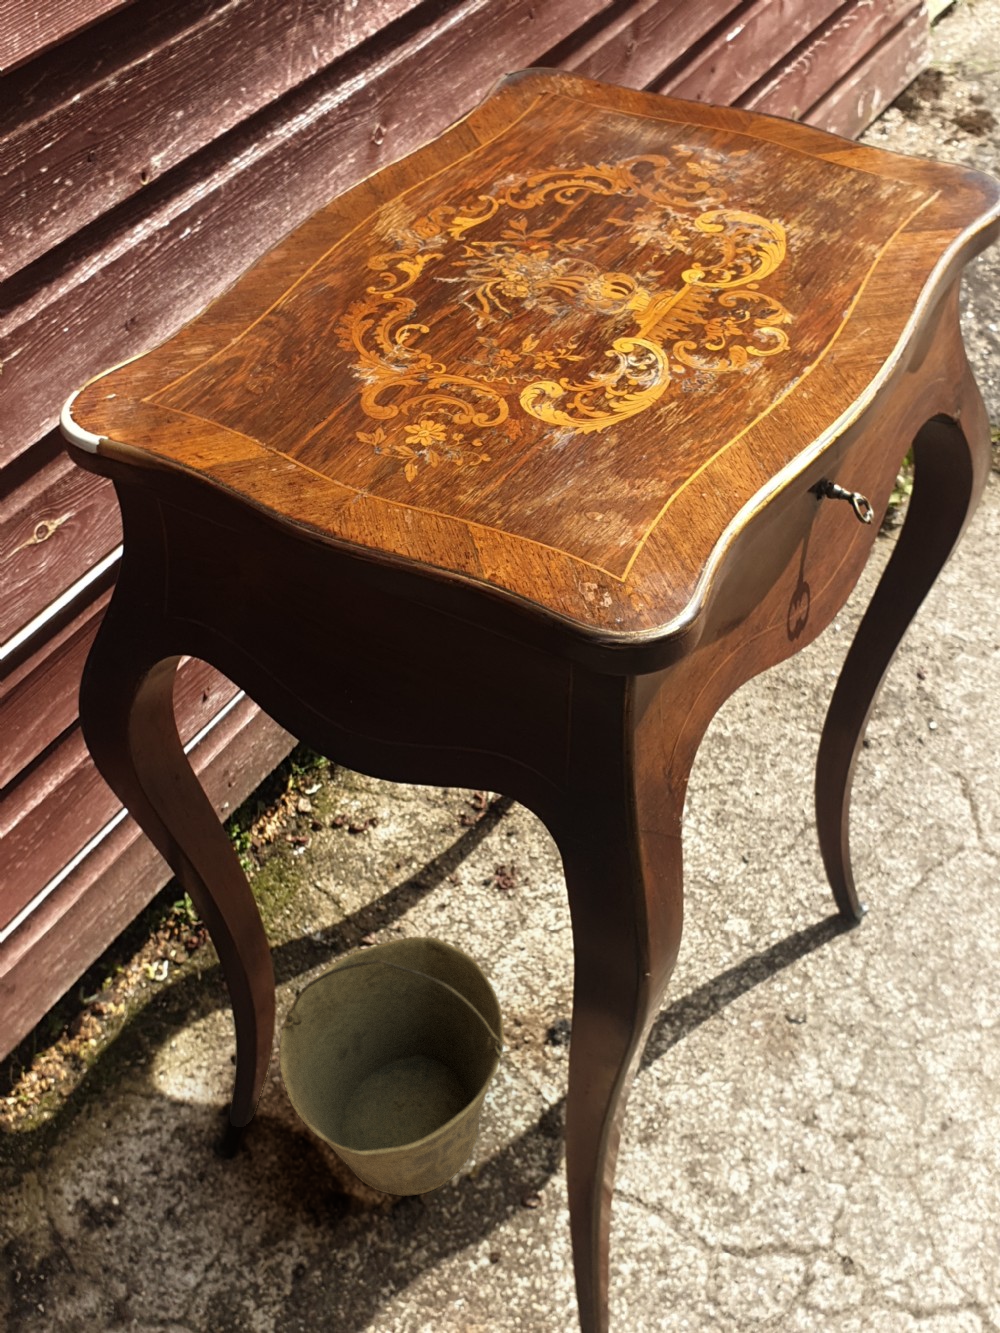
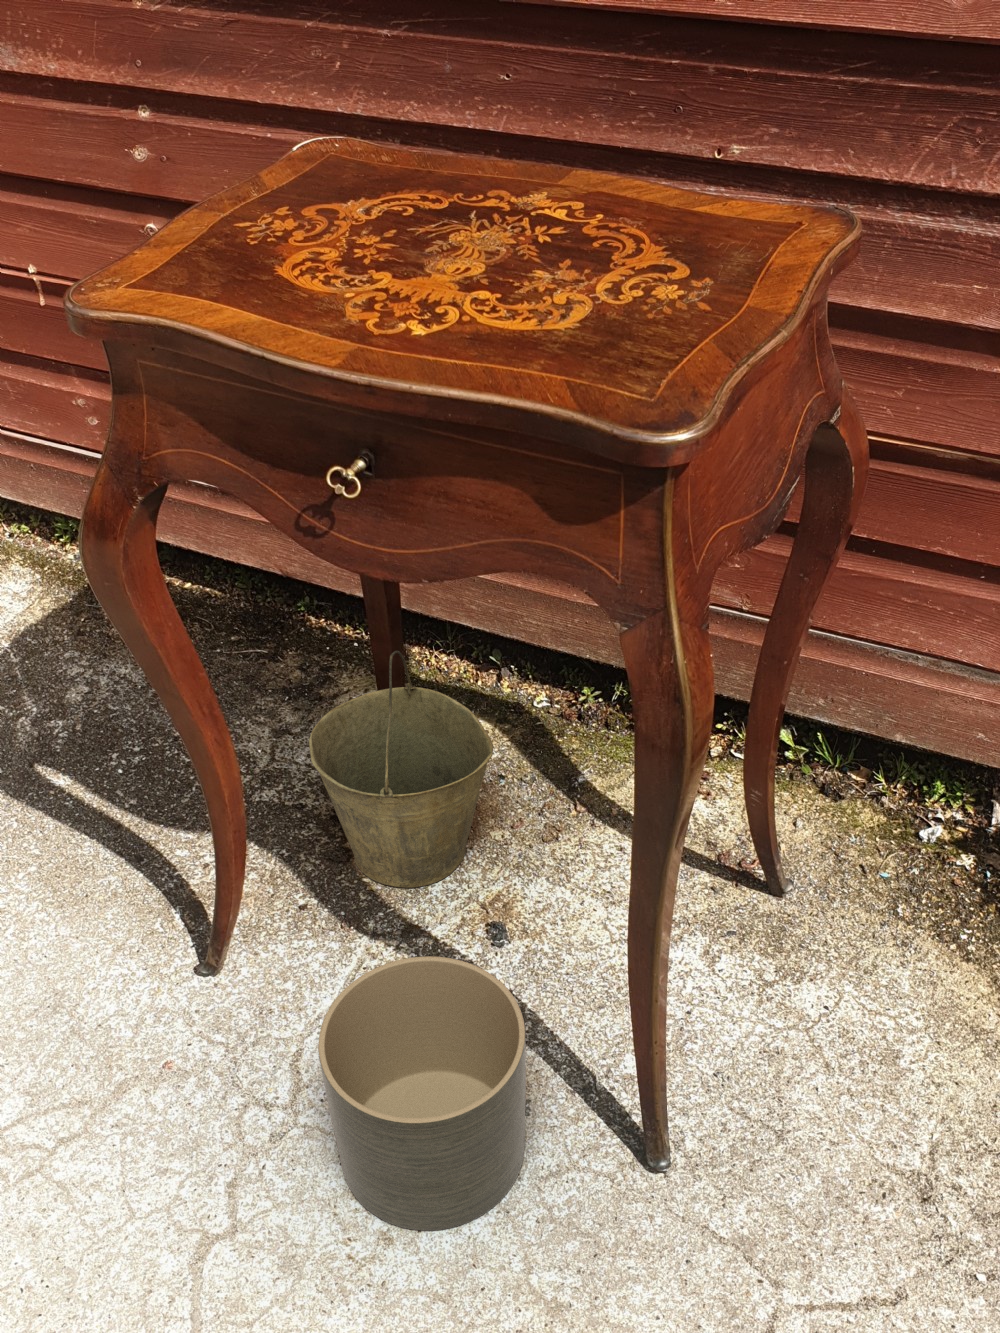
planter: none [754,925,983,1194] -> present [318,956,526,1231]

